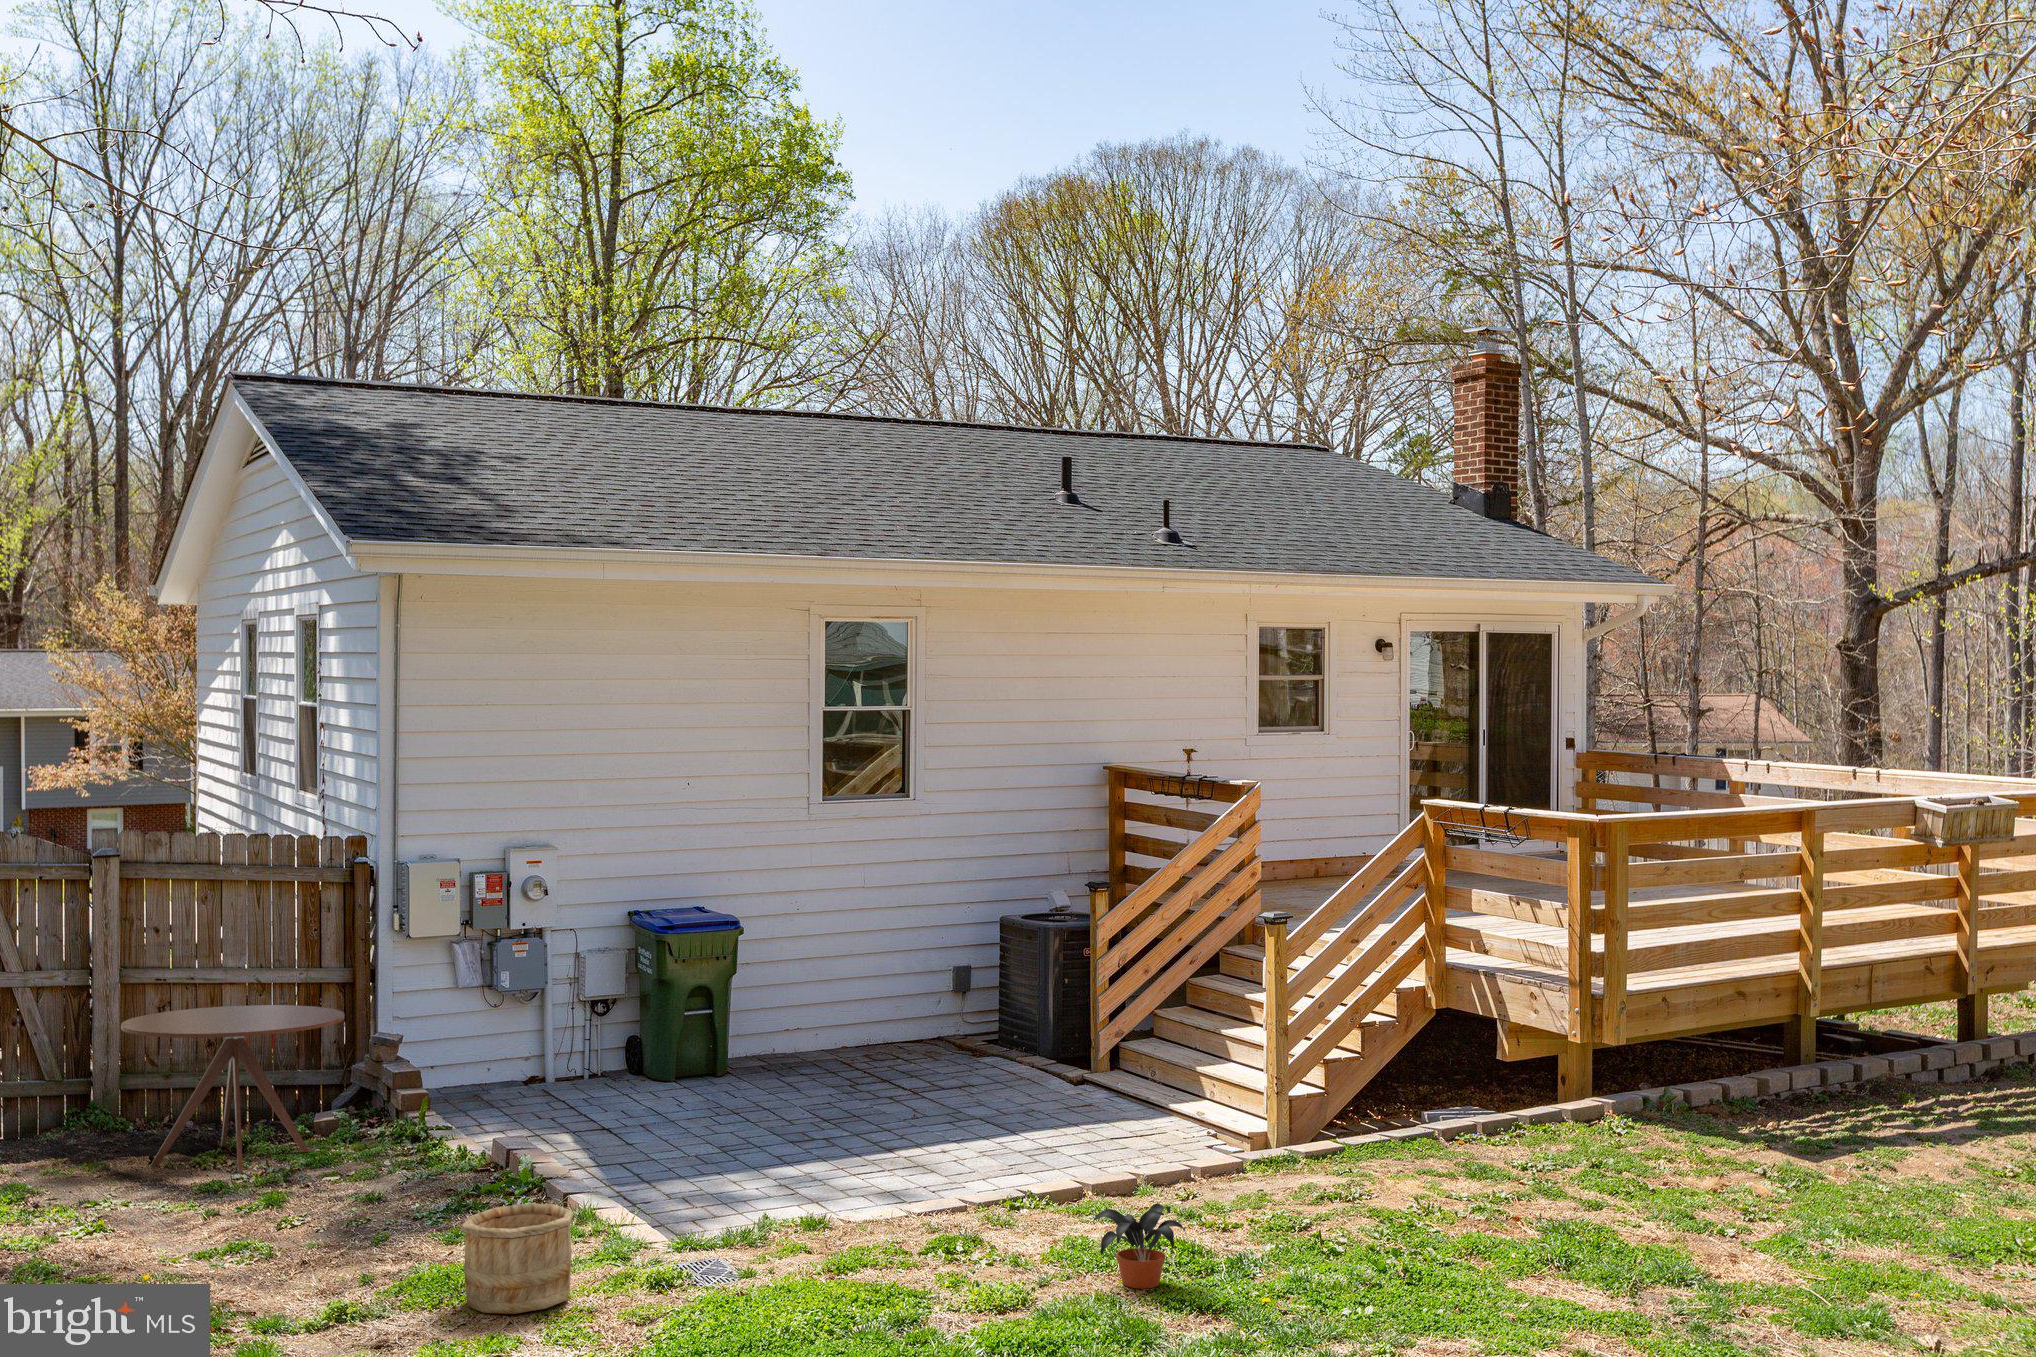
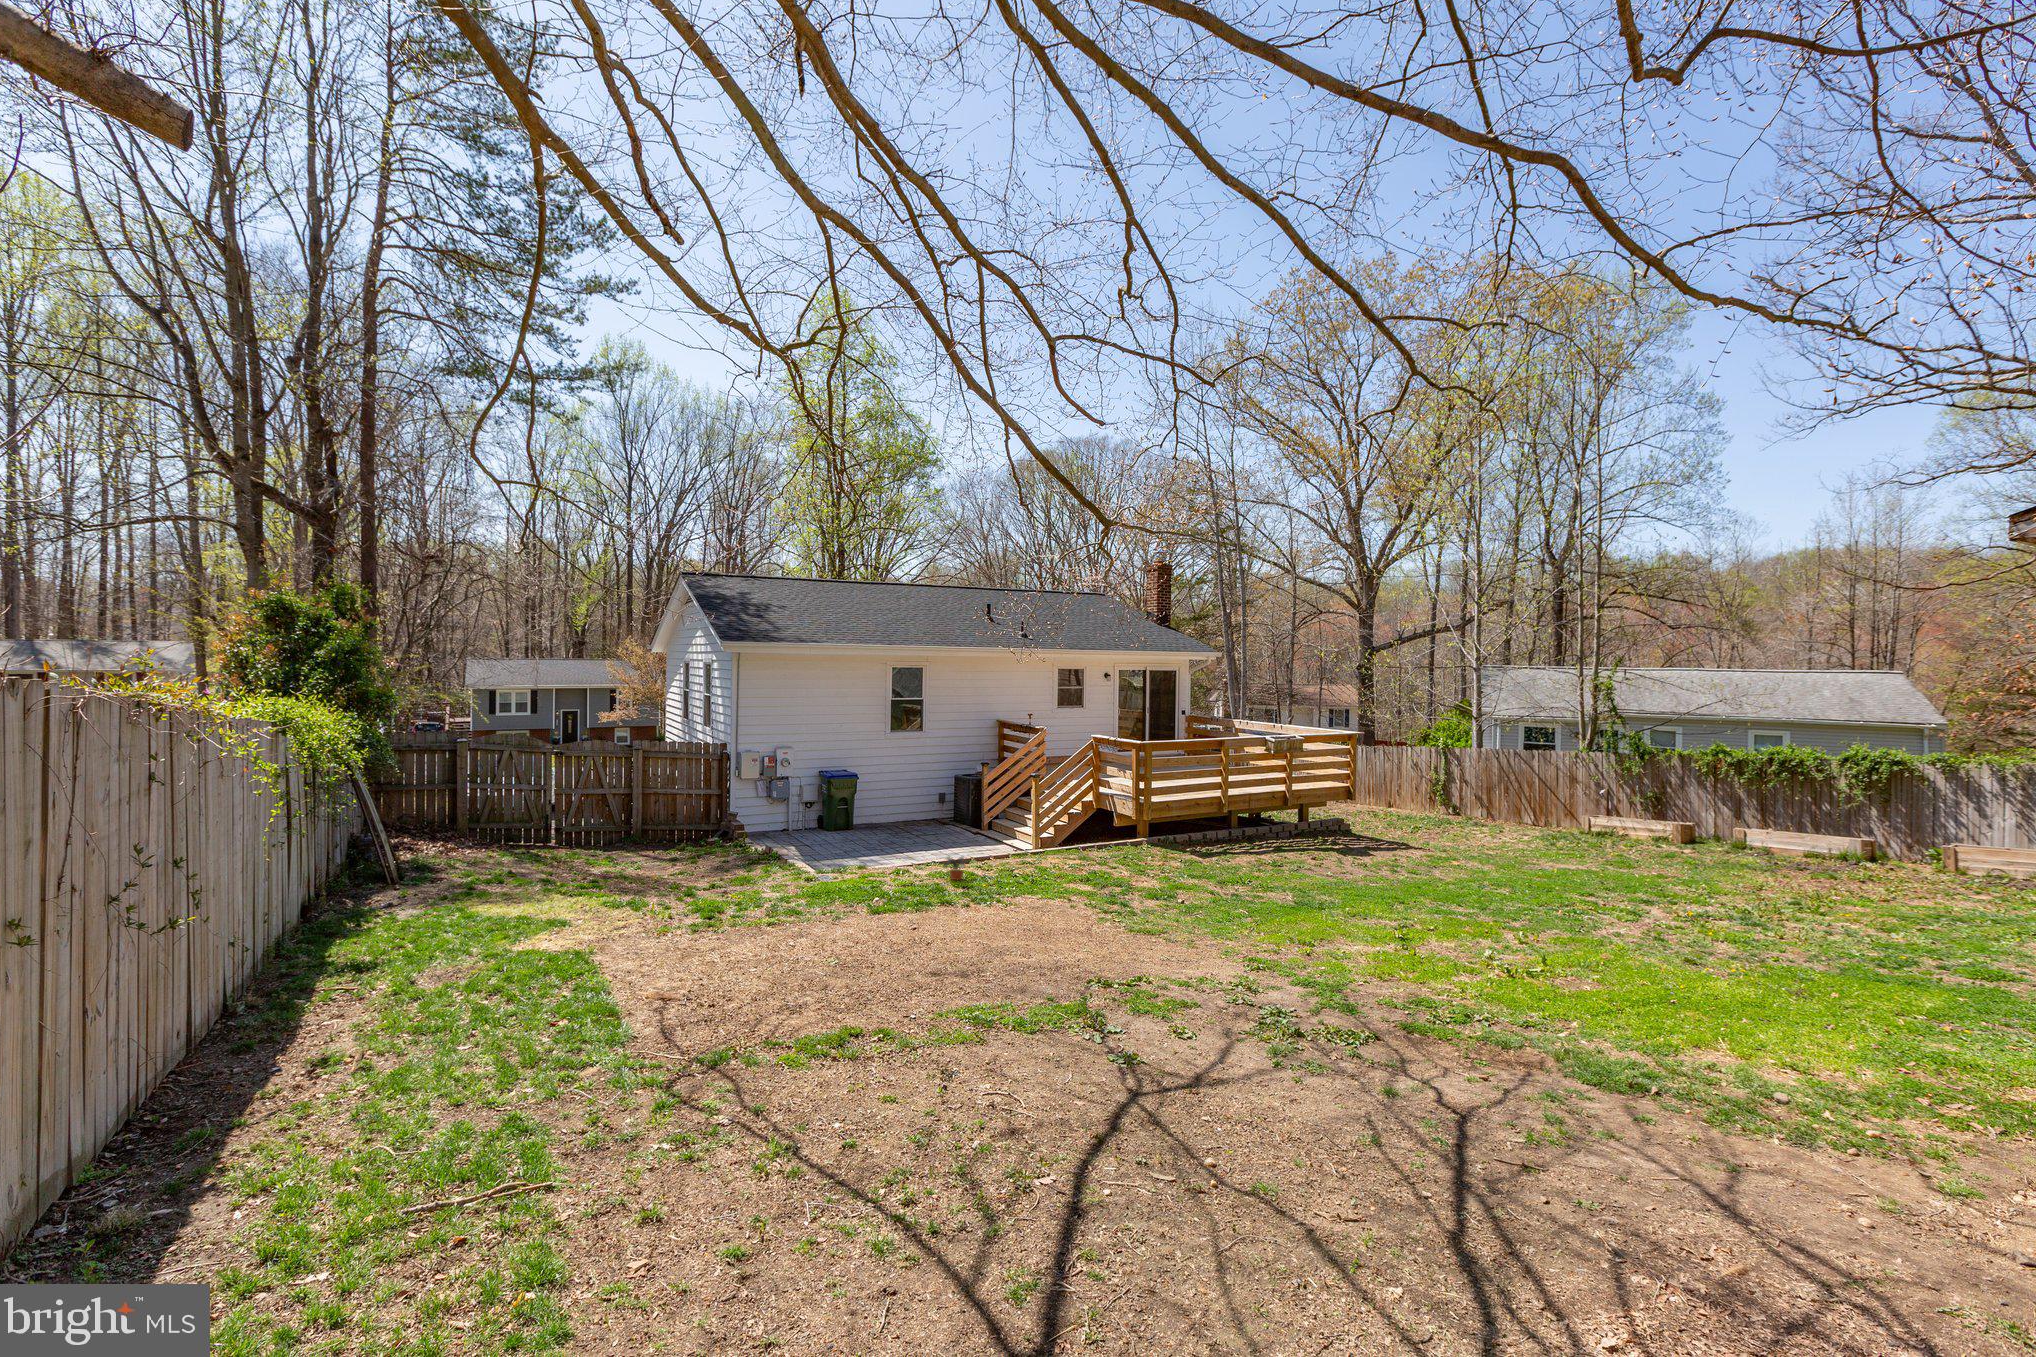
round table: present [121,1005,344,1173] -> none [651,798,722,850]
wooden bucket: present [461,1204,573,1314] -> none [757,852,790,880]

